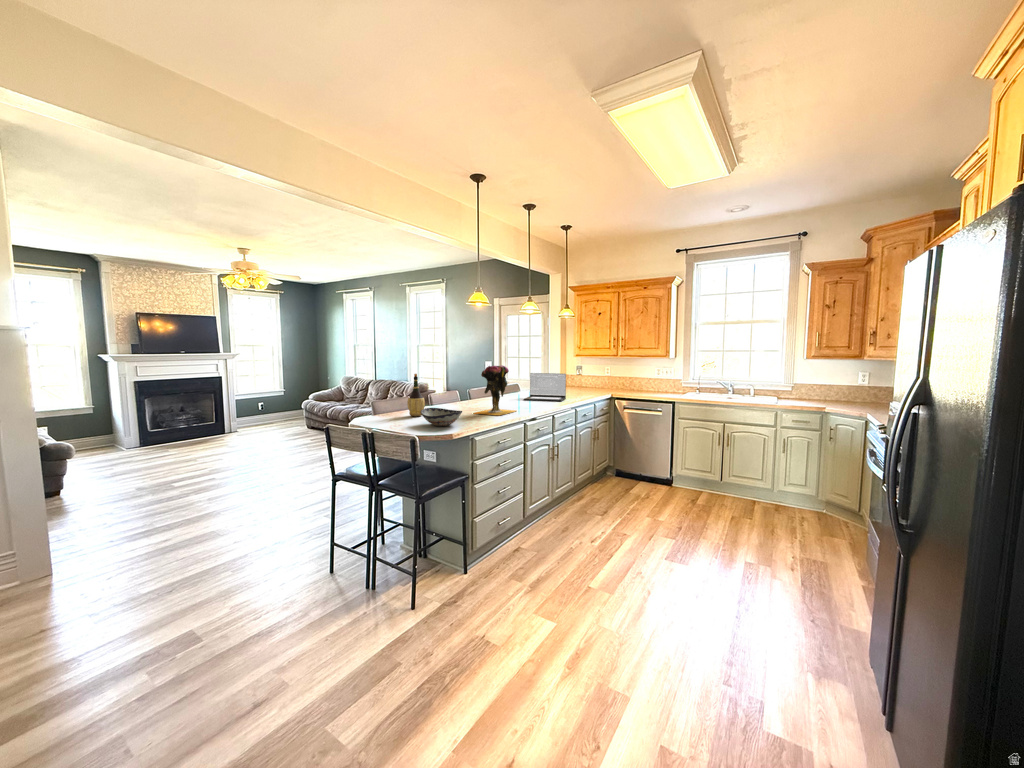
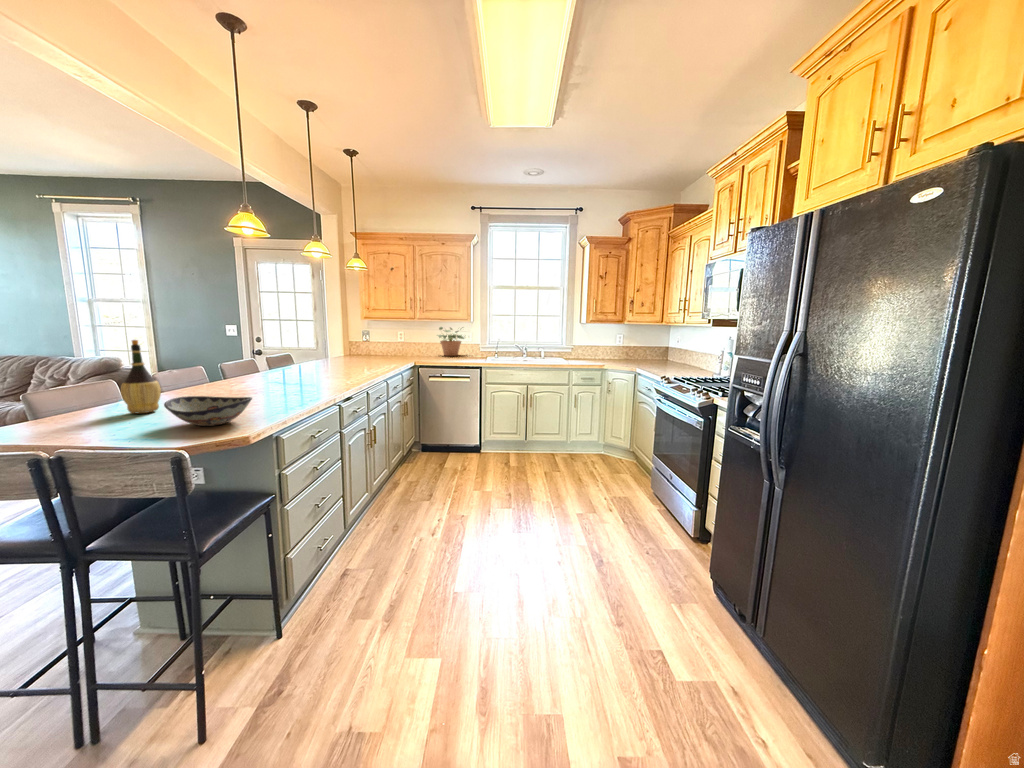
potted plant: none [638,363,670,390] -> present [437,327,464,356]
vase: present [475,365,515,415] -> none [253,327,323,399]
laptop: present [524,373,566,401] -> none [316,339,370,374]

